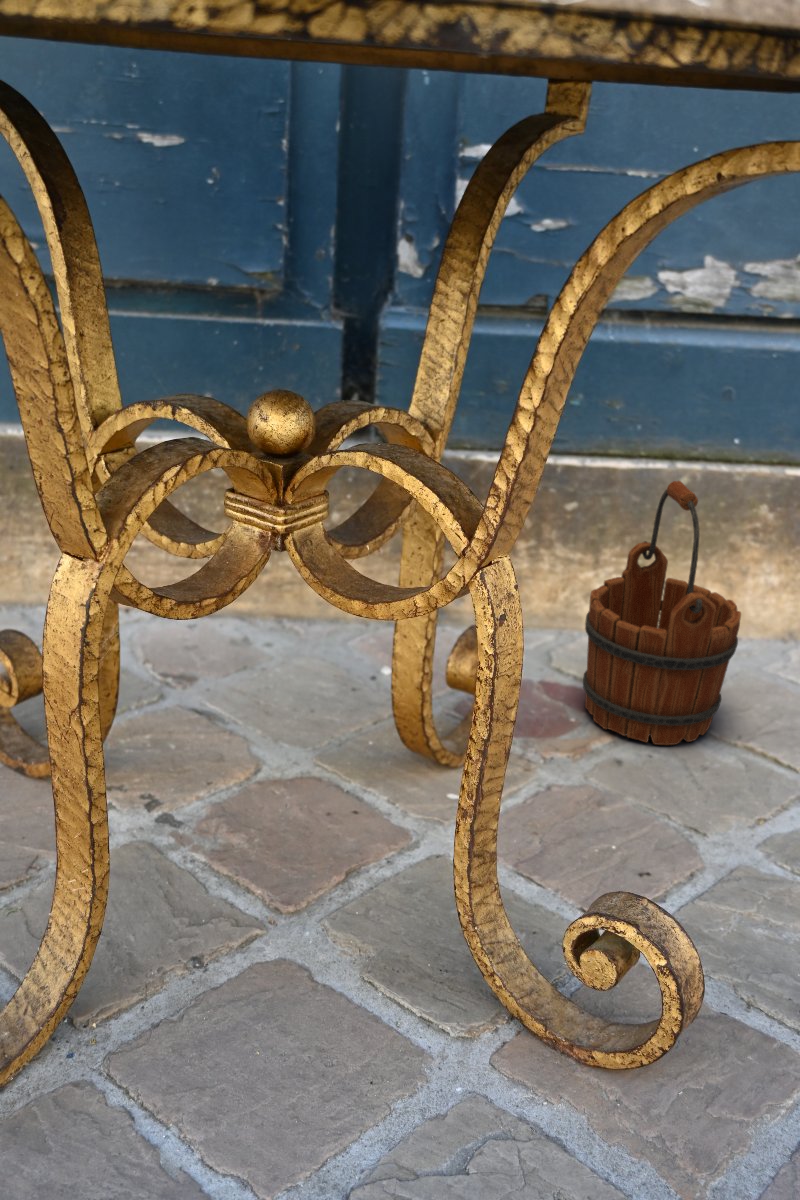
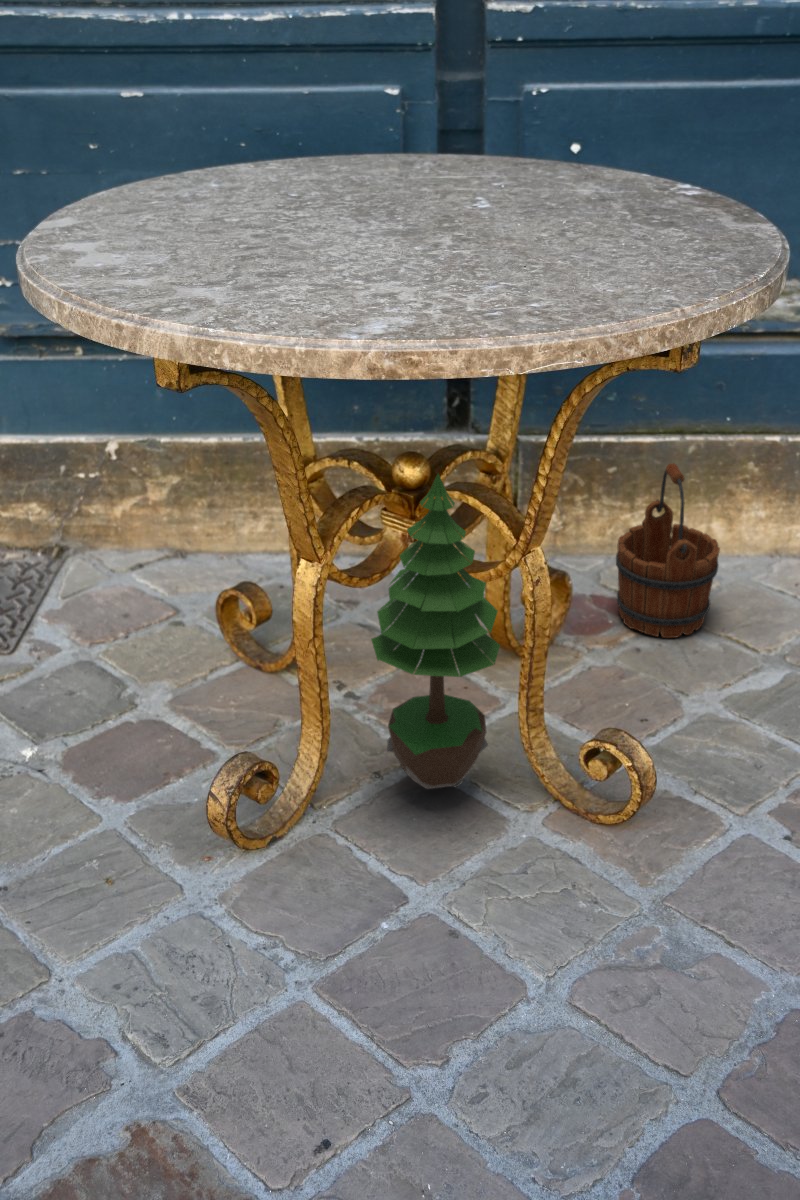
potted tree: none [193,389,429,994] -> present [371,474,500,789]

